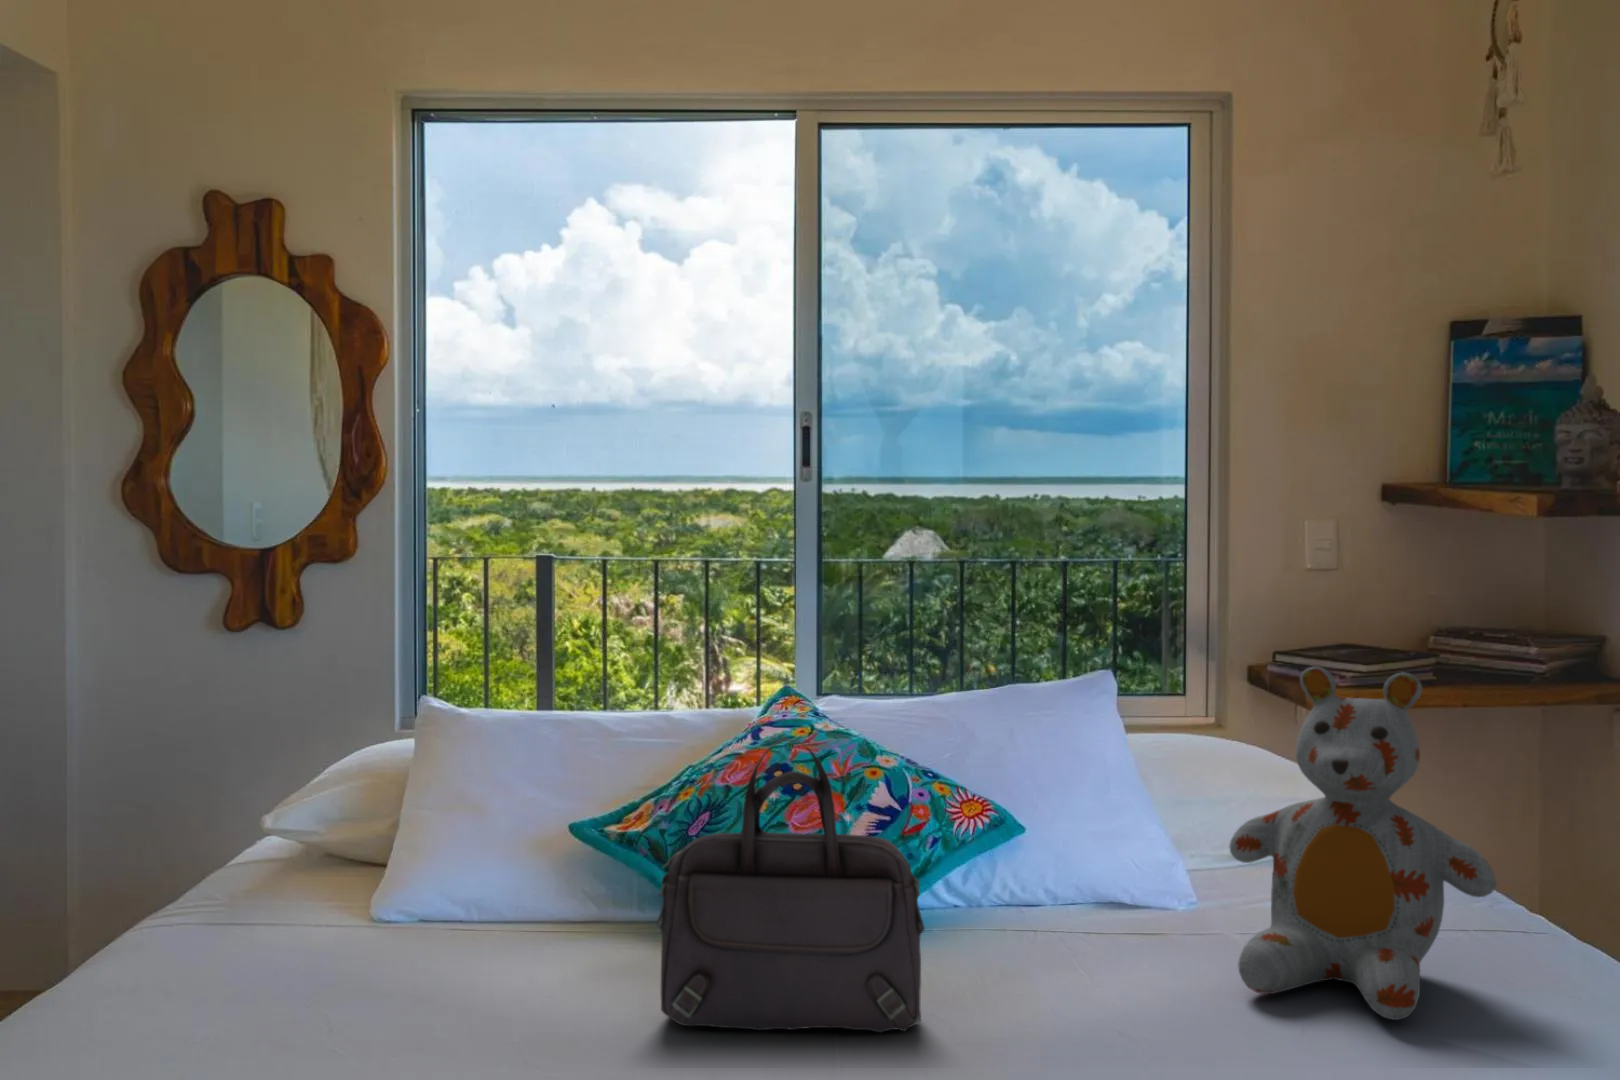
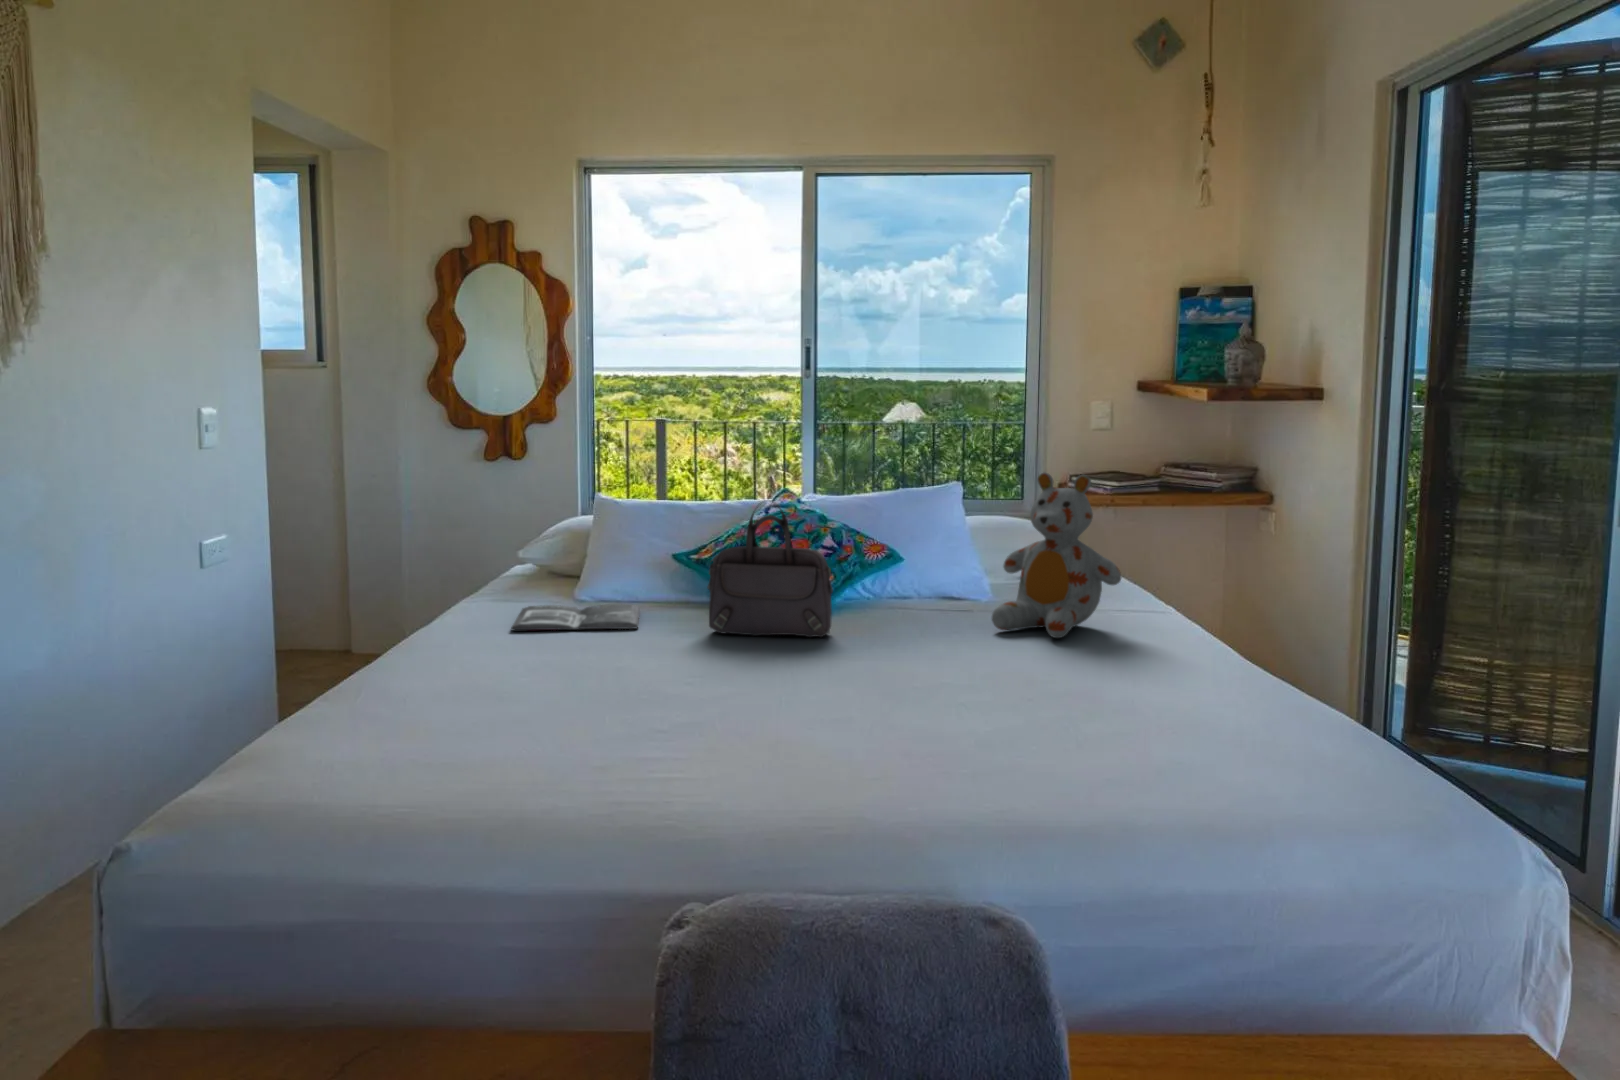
magazine: none [224,936,510,1031] -> present [511,604,640,630]

